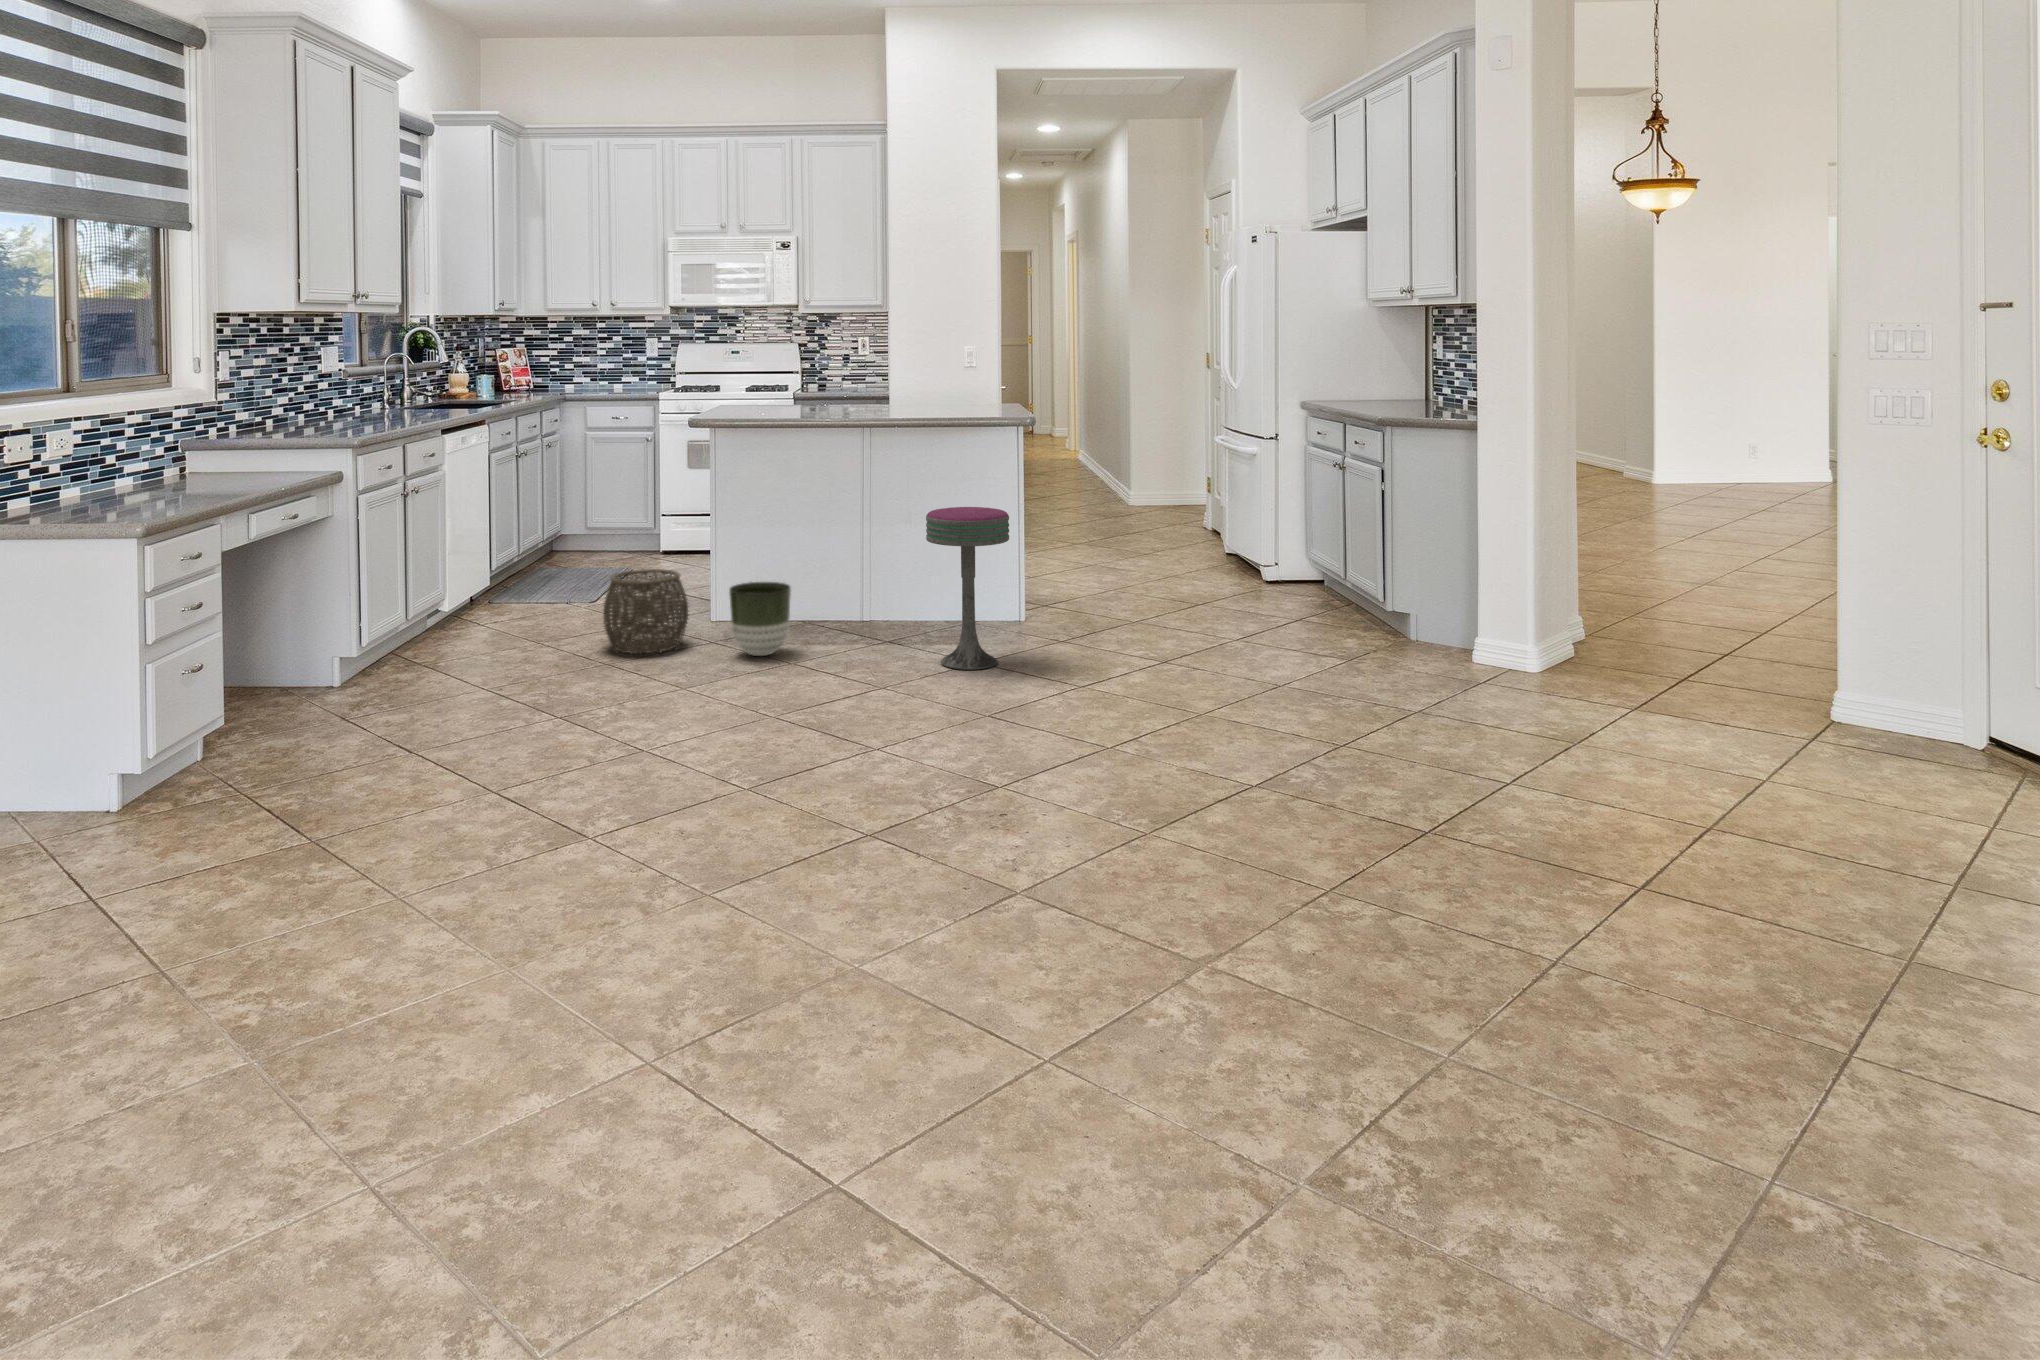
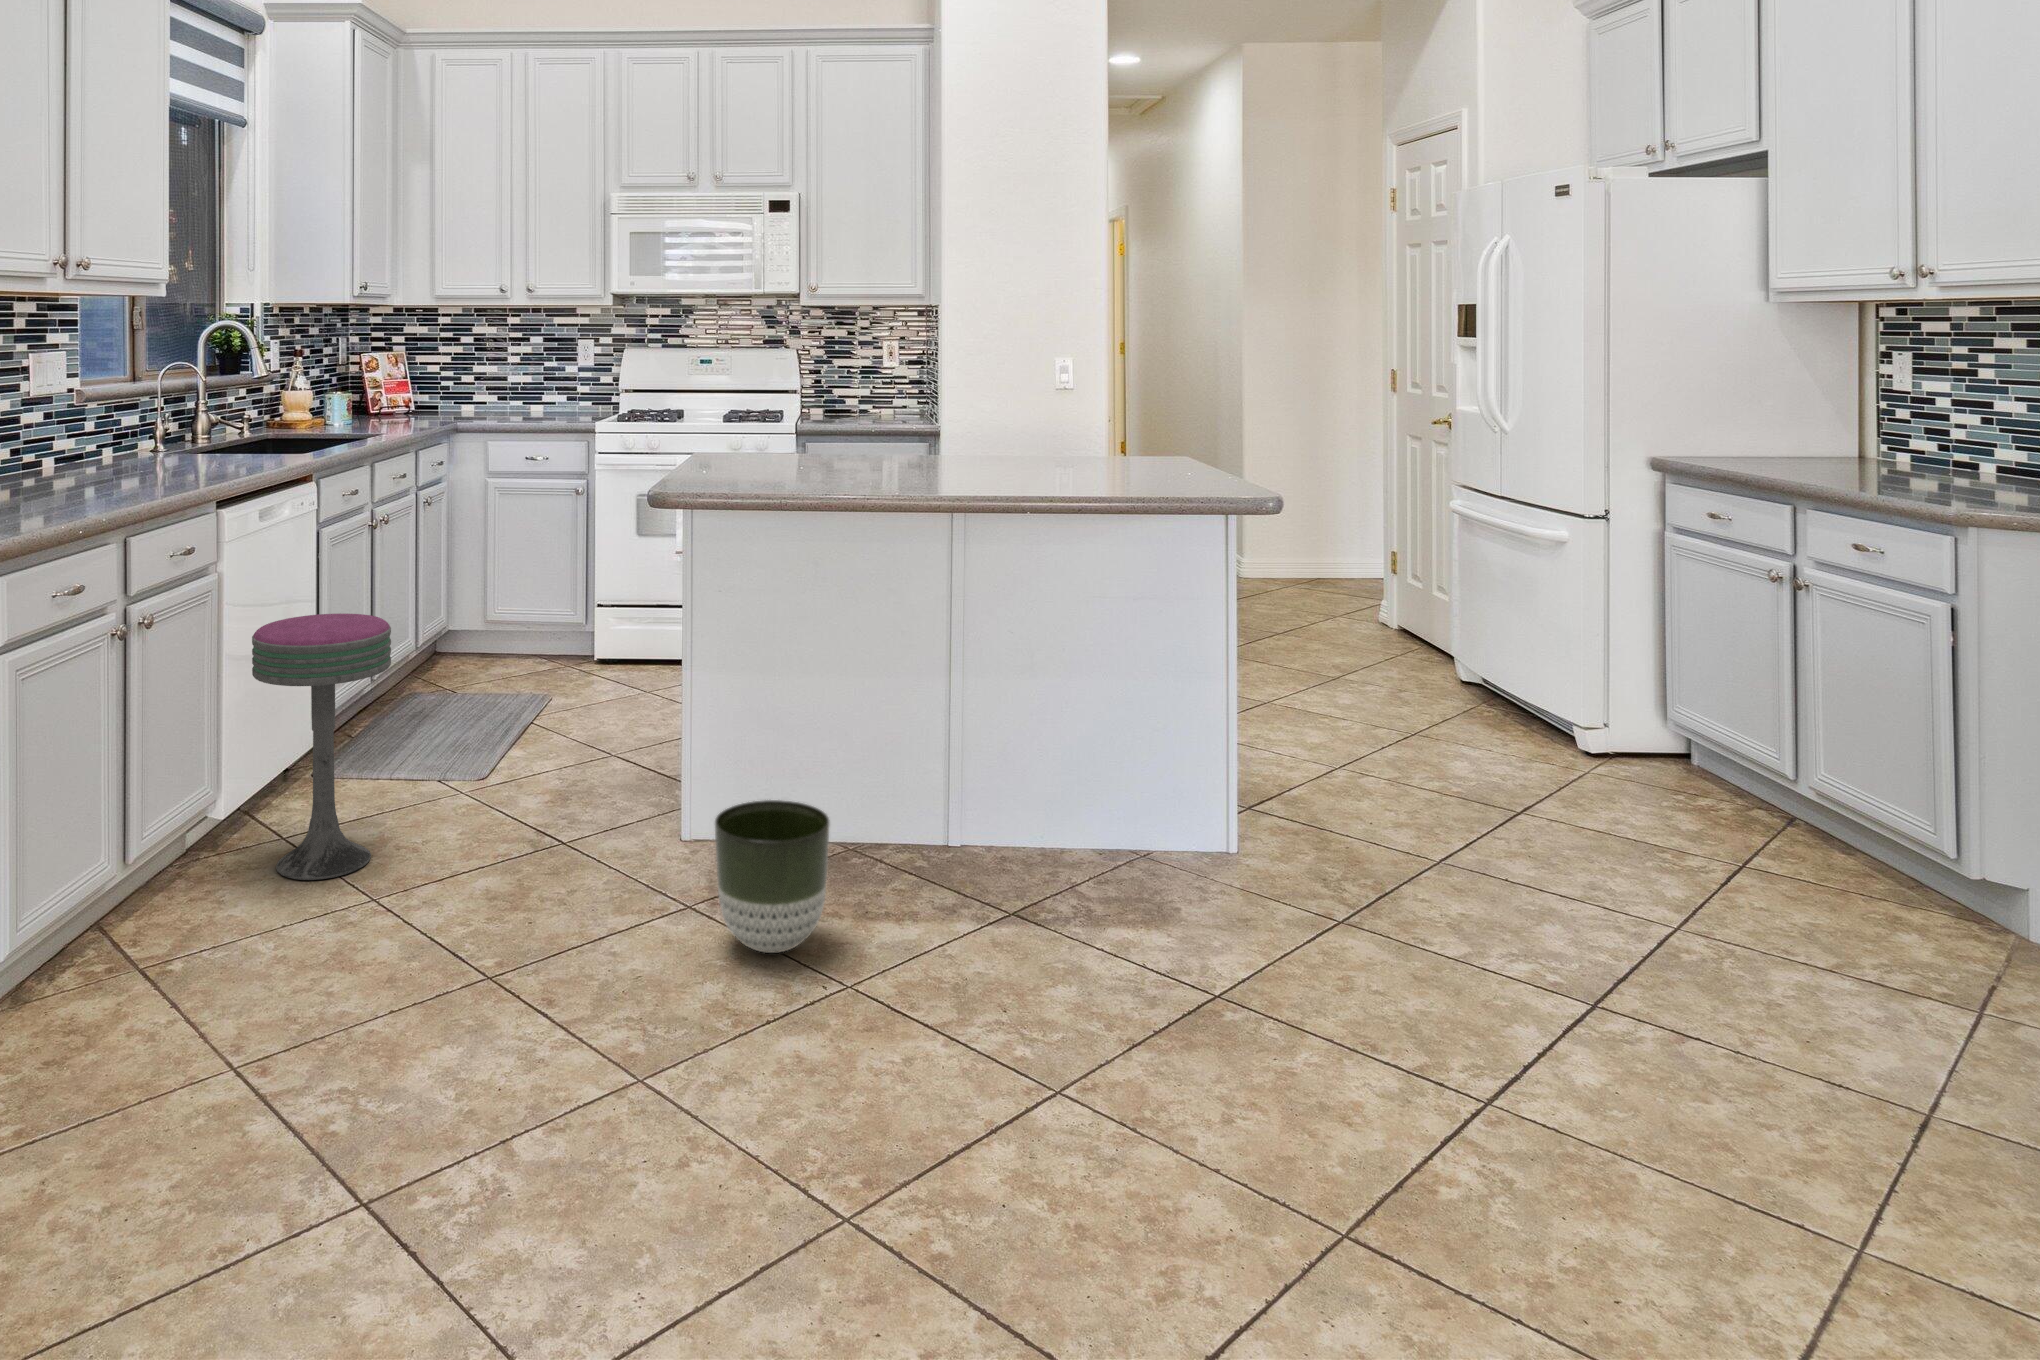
bar stool: present [926,507,1009,670] -> present [252,613,391,880]
woven basket: present [603,569,689,654] -> none [480,761,639,938]

